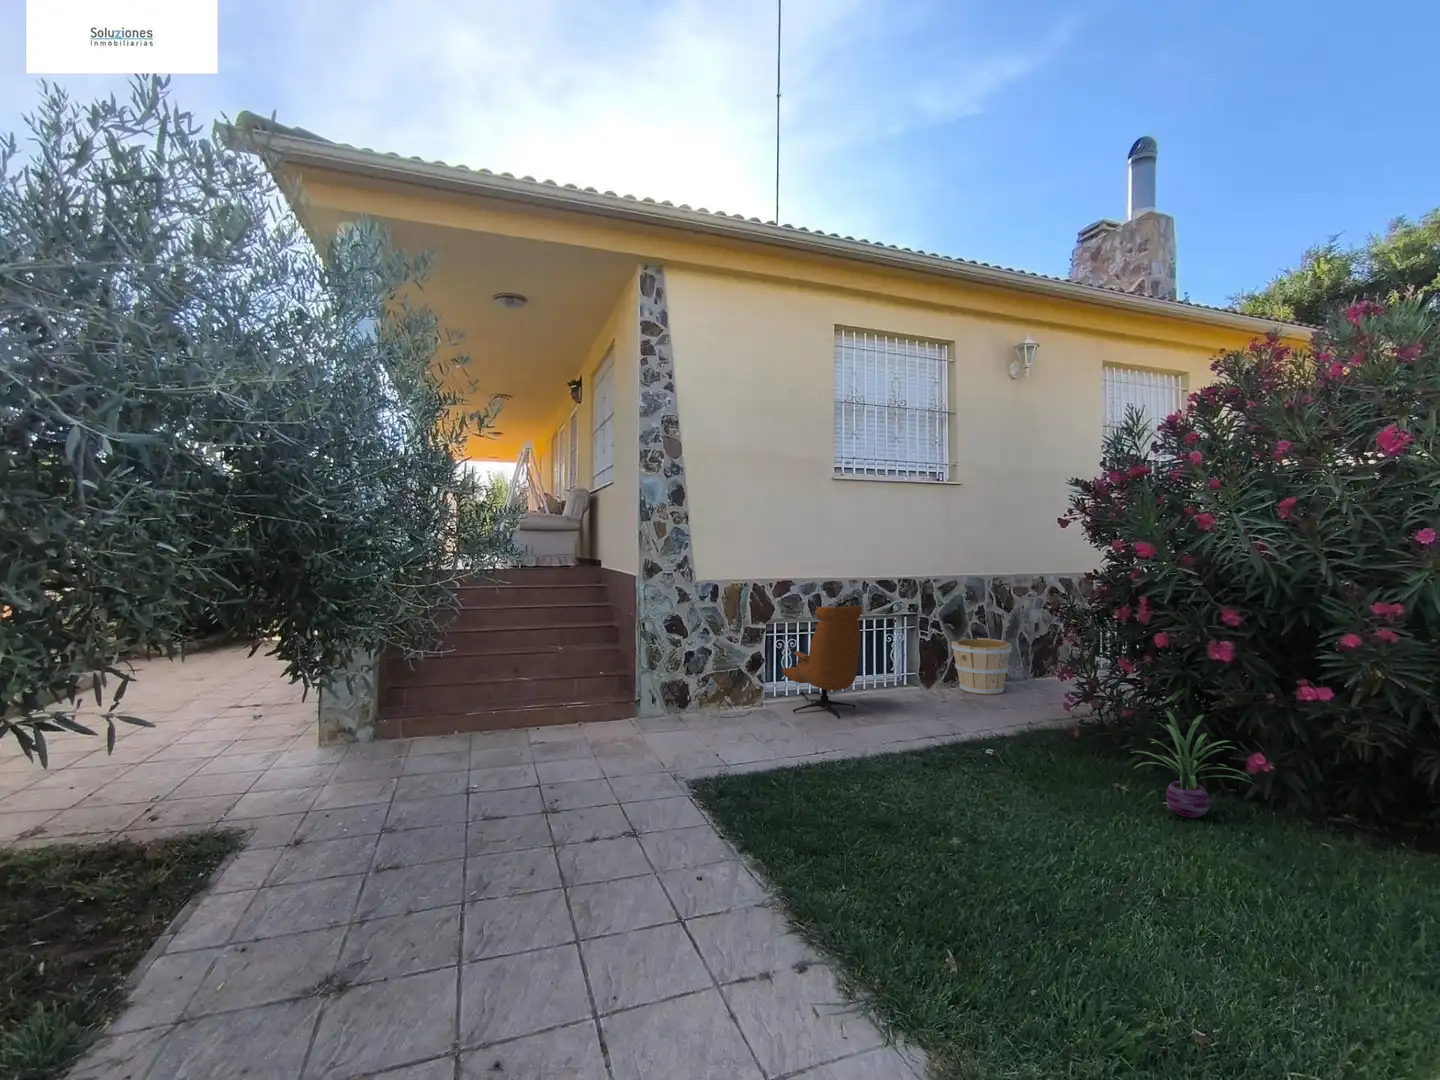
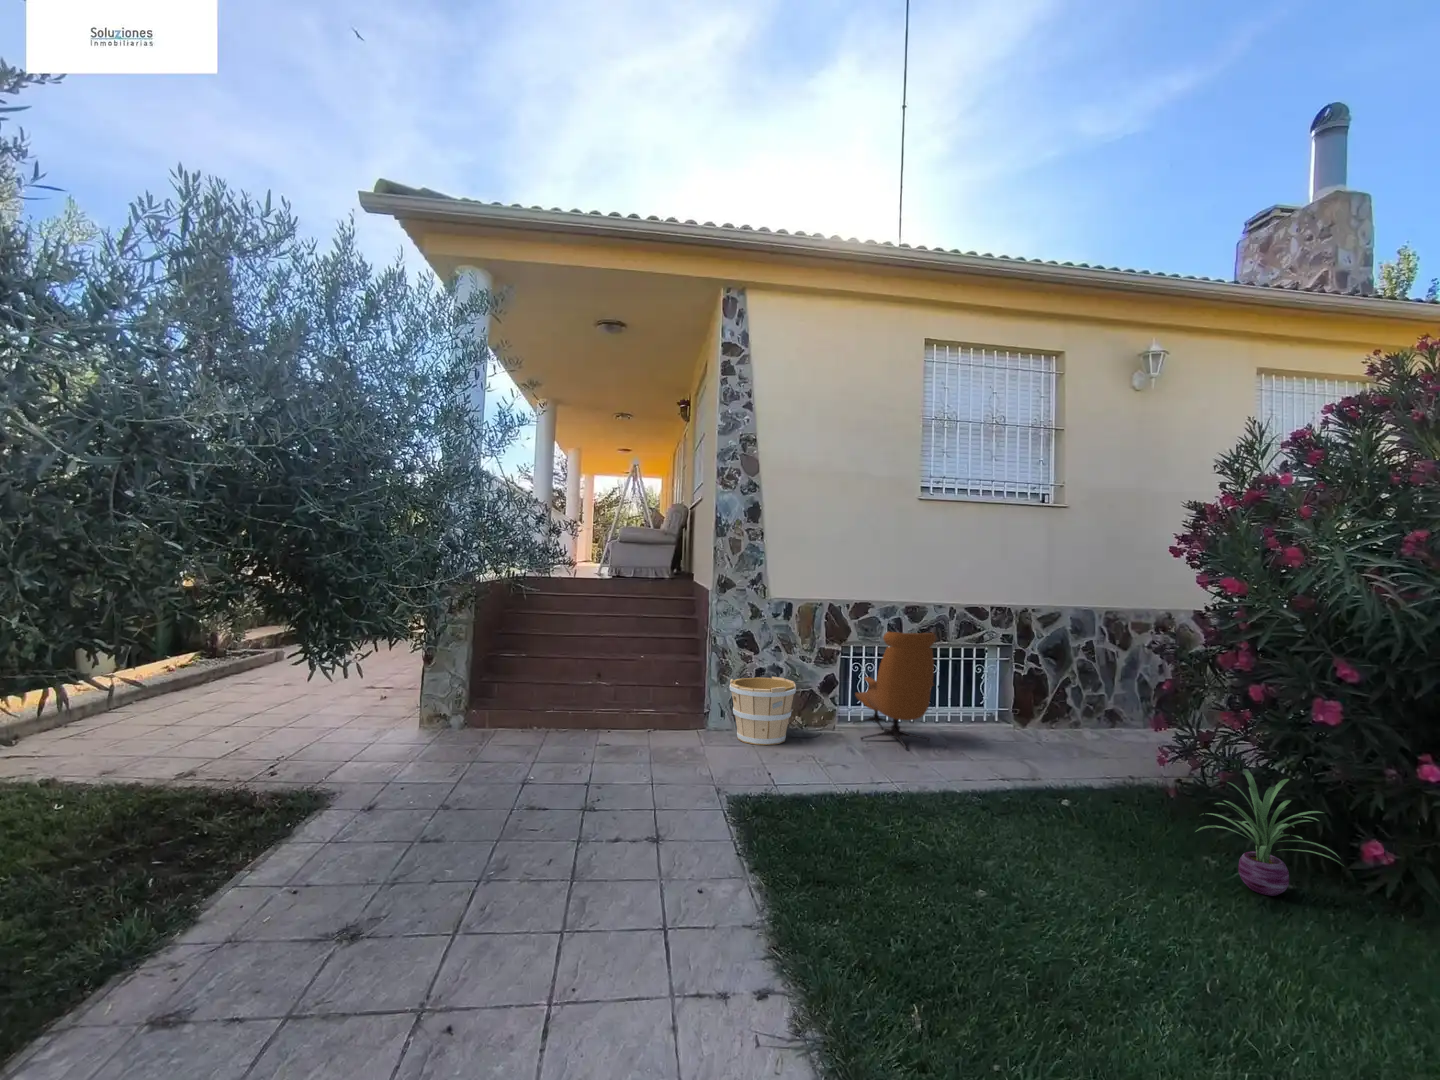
wooden bucket: present [951,638,1012,695] -> present [729,677,796,745]

